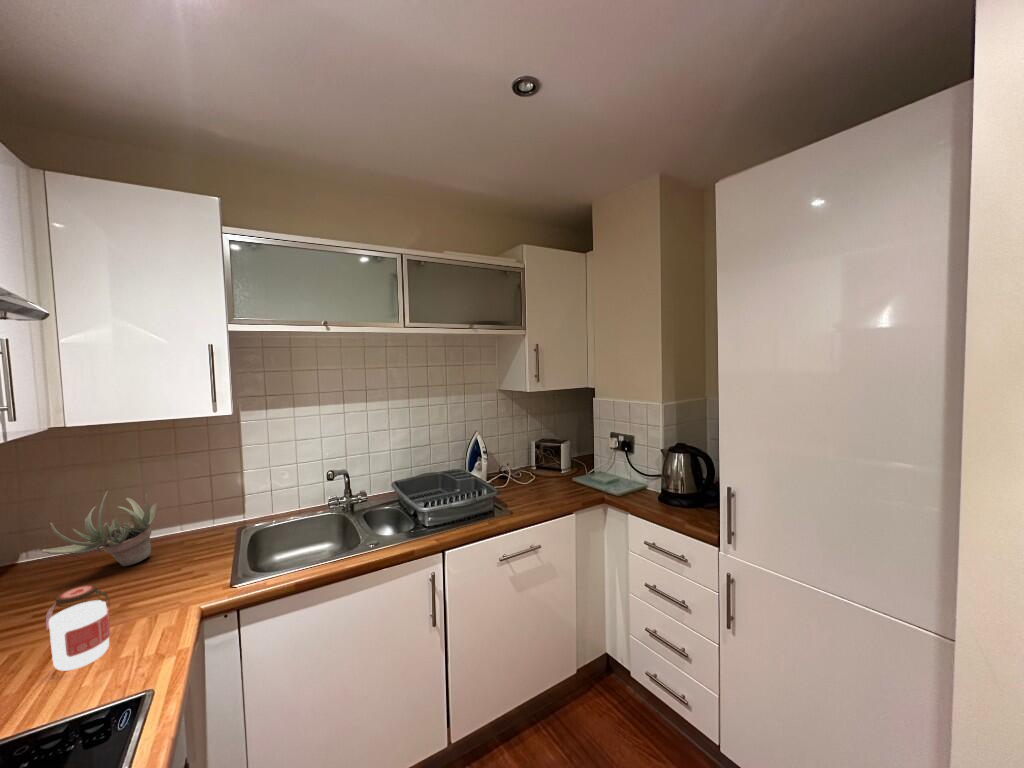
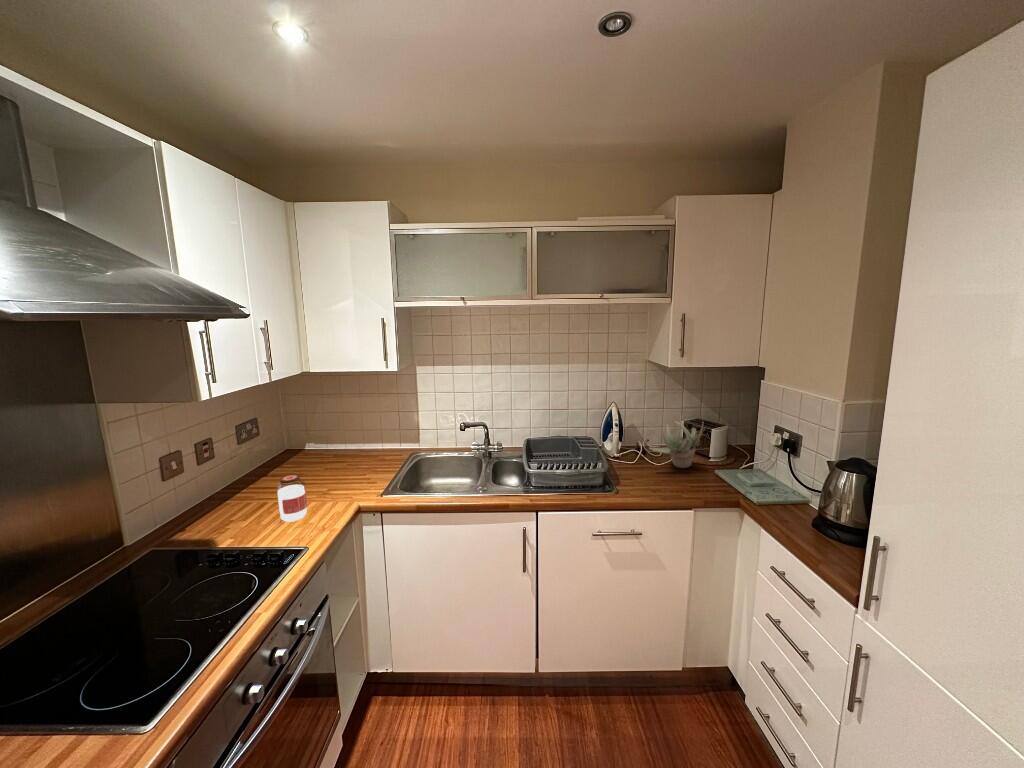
succulent plant: present [42,491,157,566] -> present [649,416,703,468]

